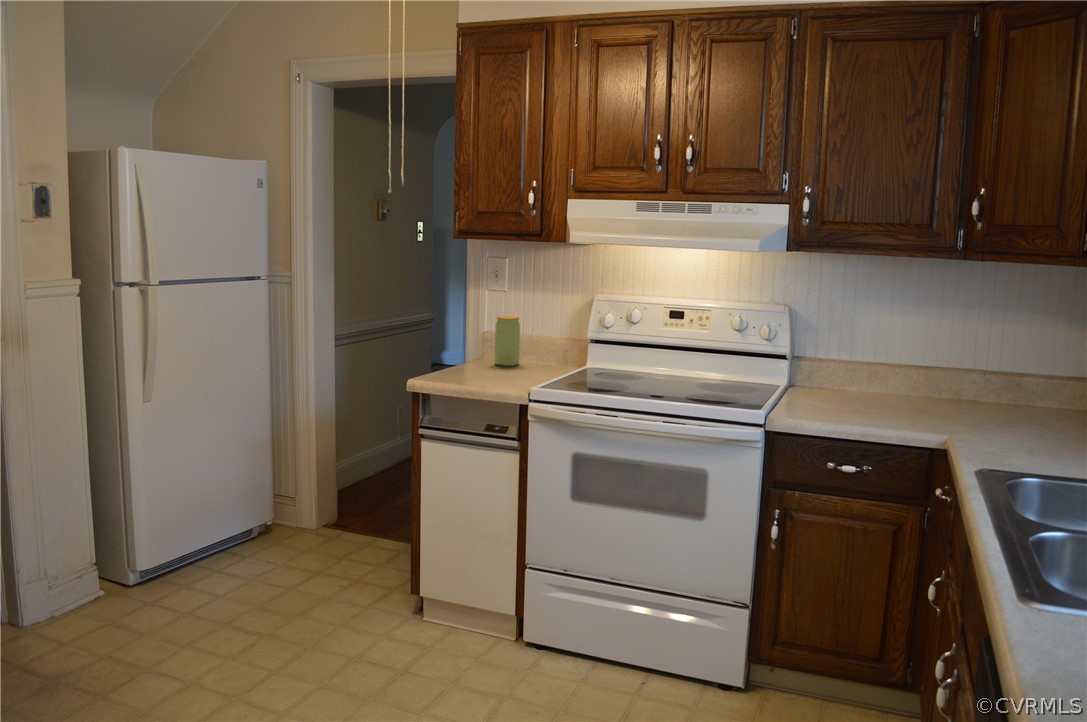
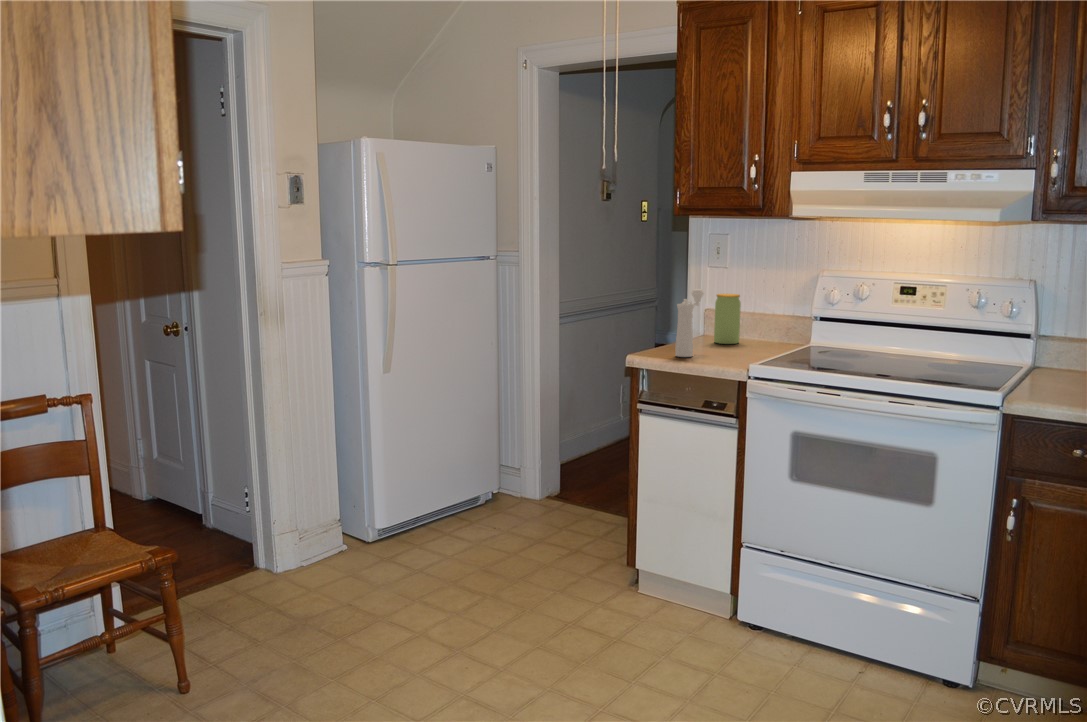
pepper mill: none [458,312,486,381] -> present [675,289,704,357]

